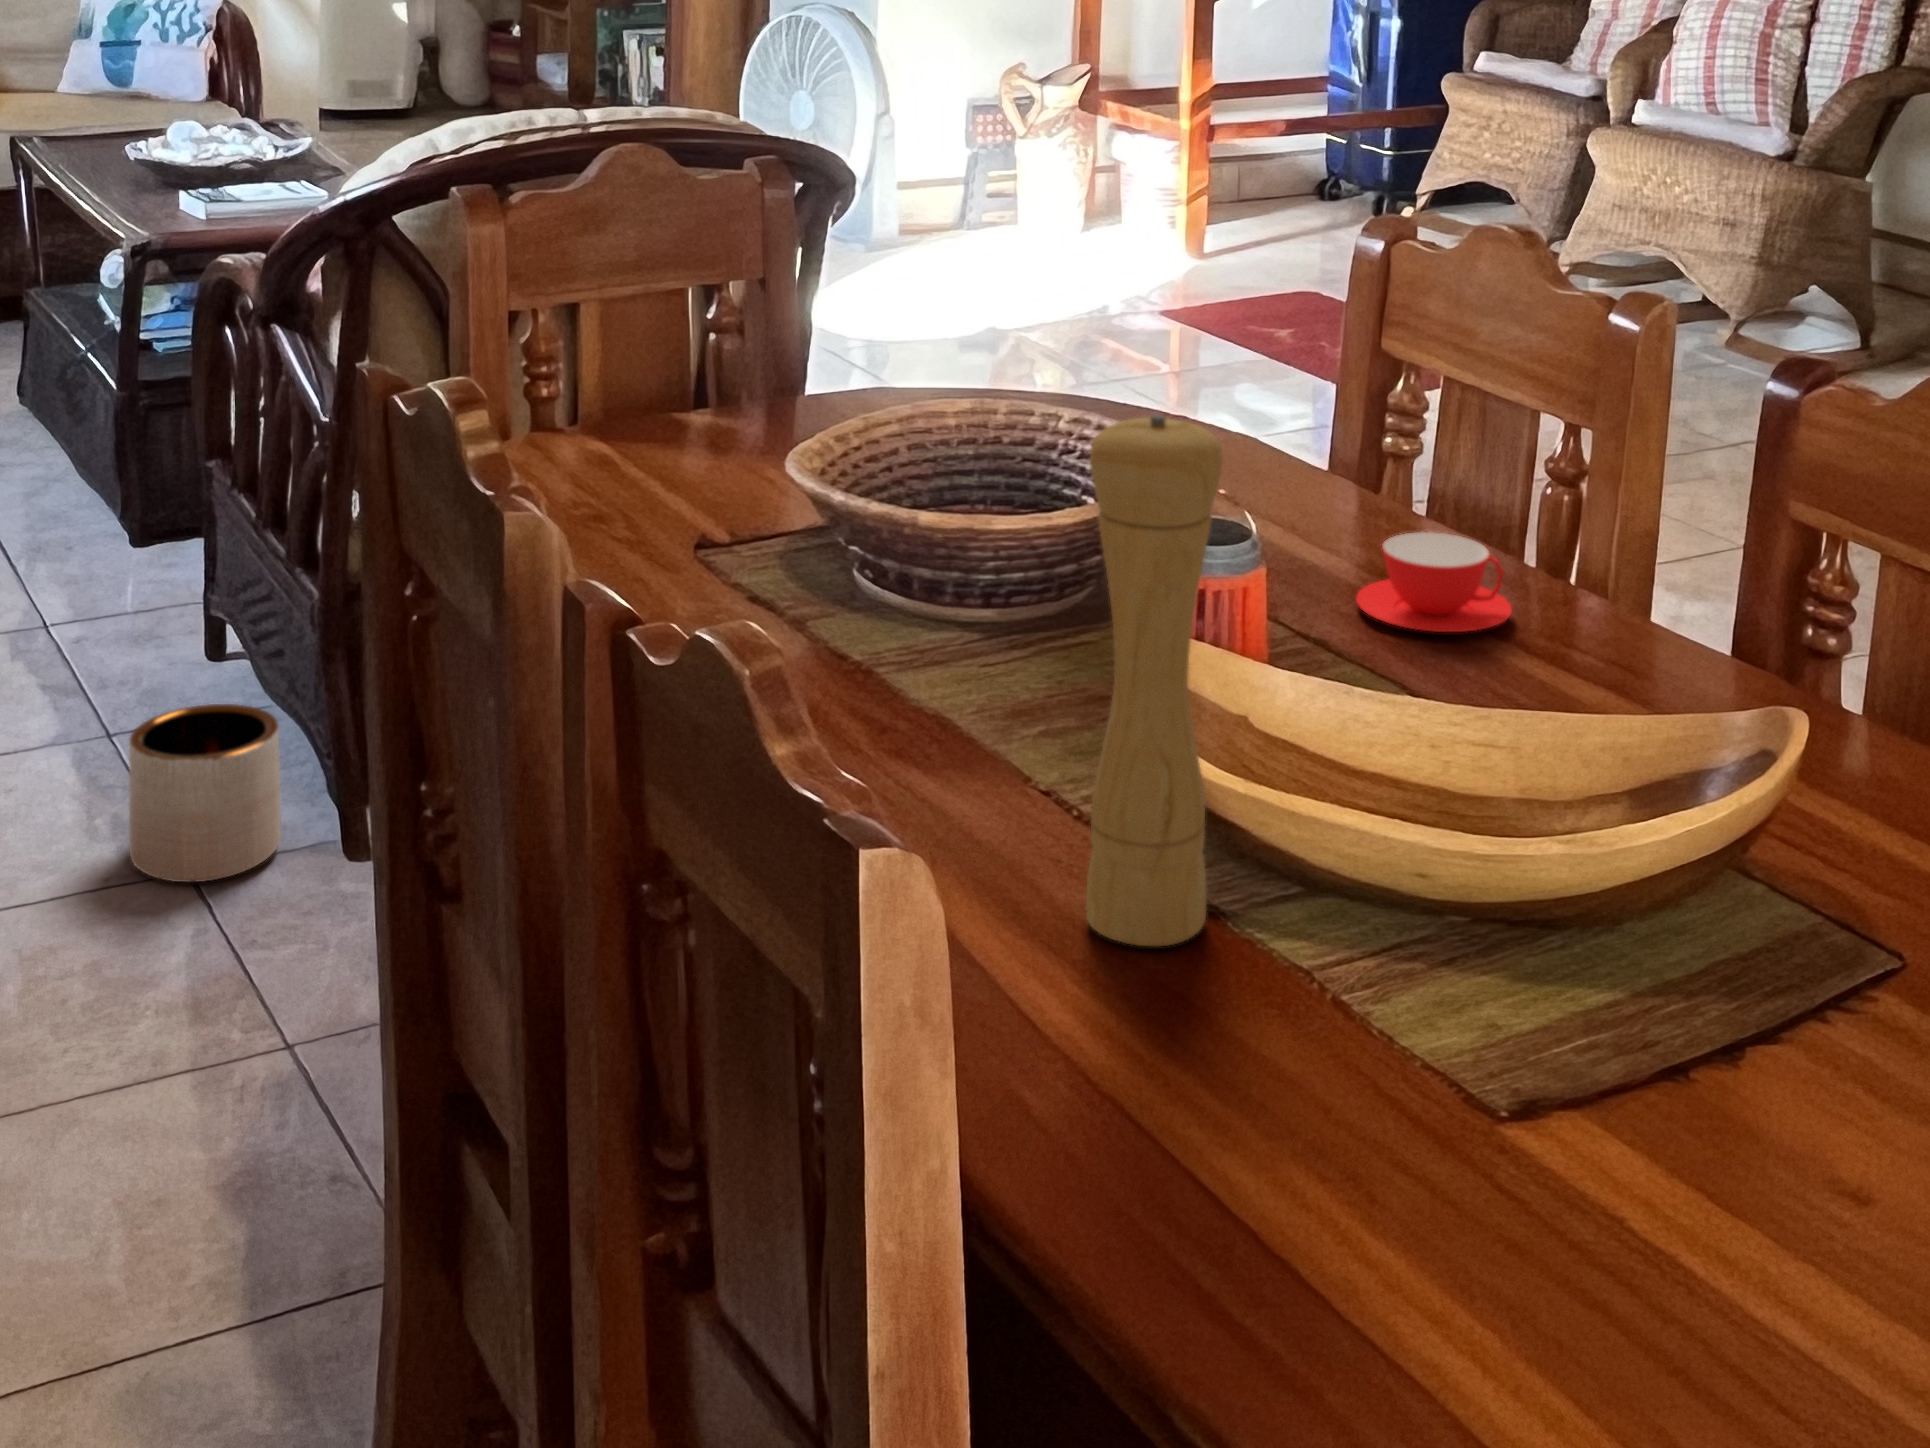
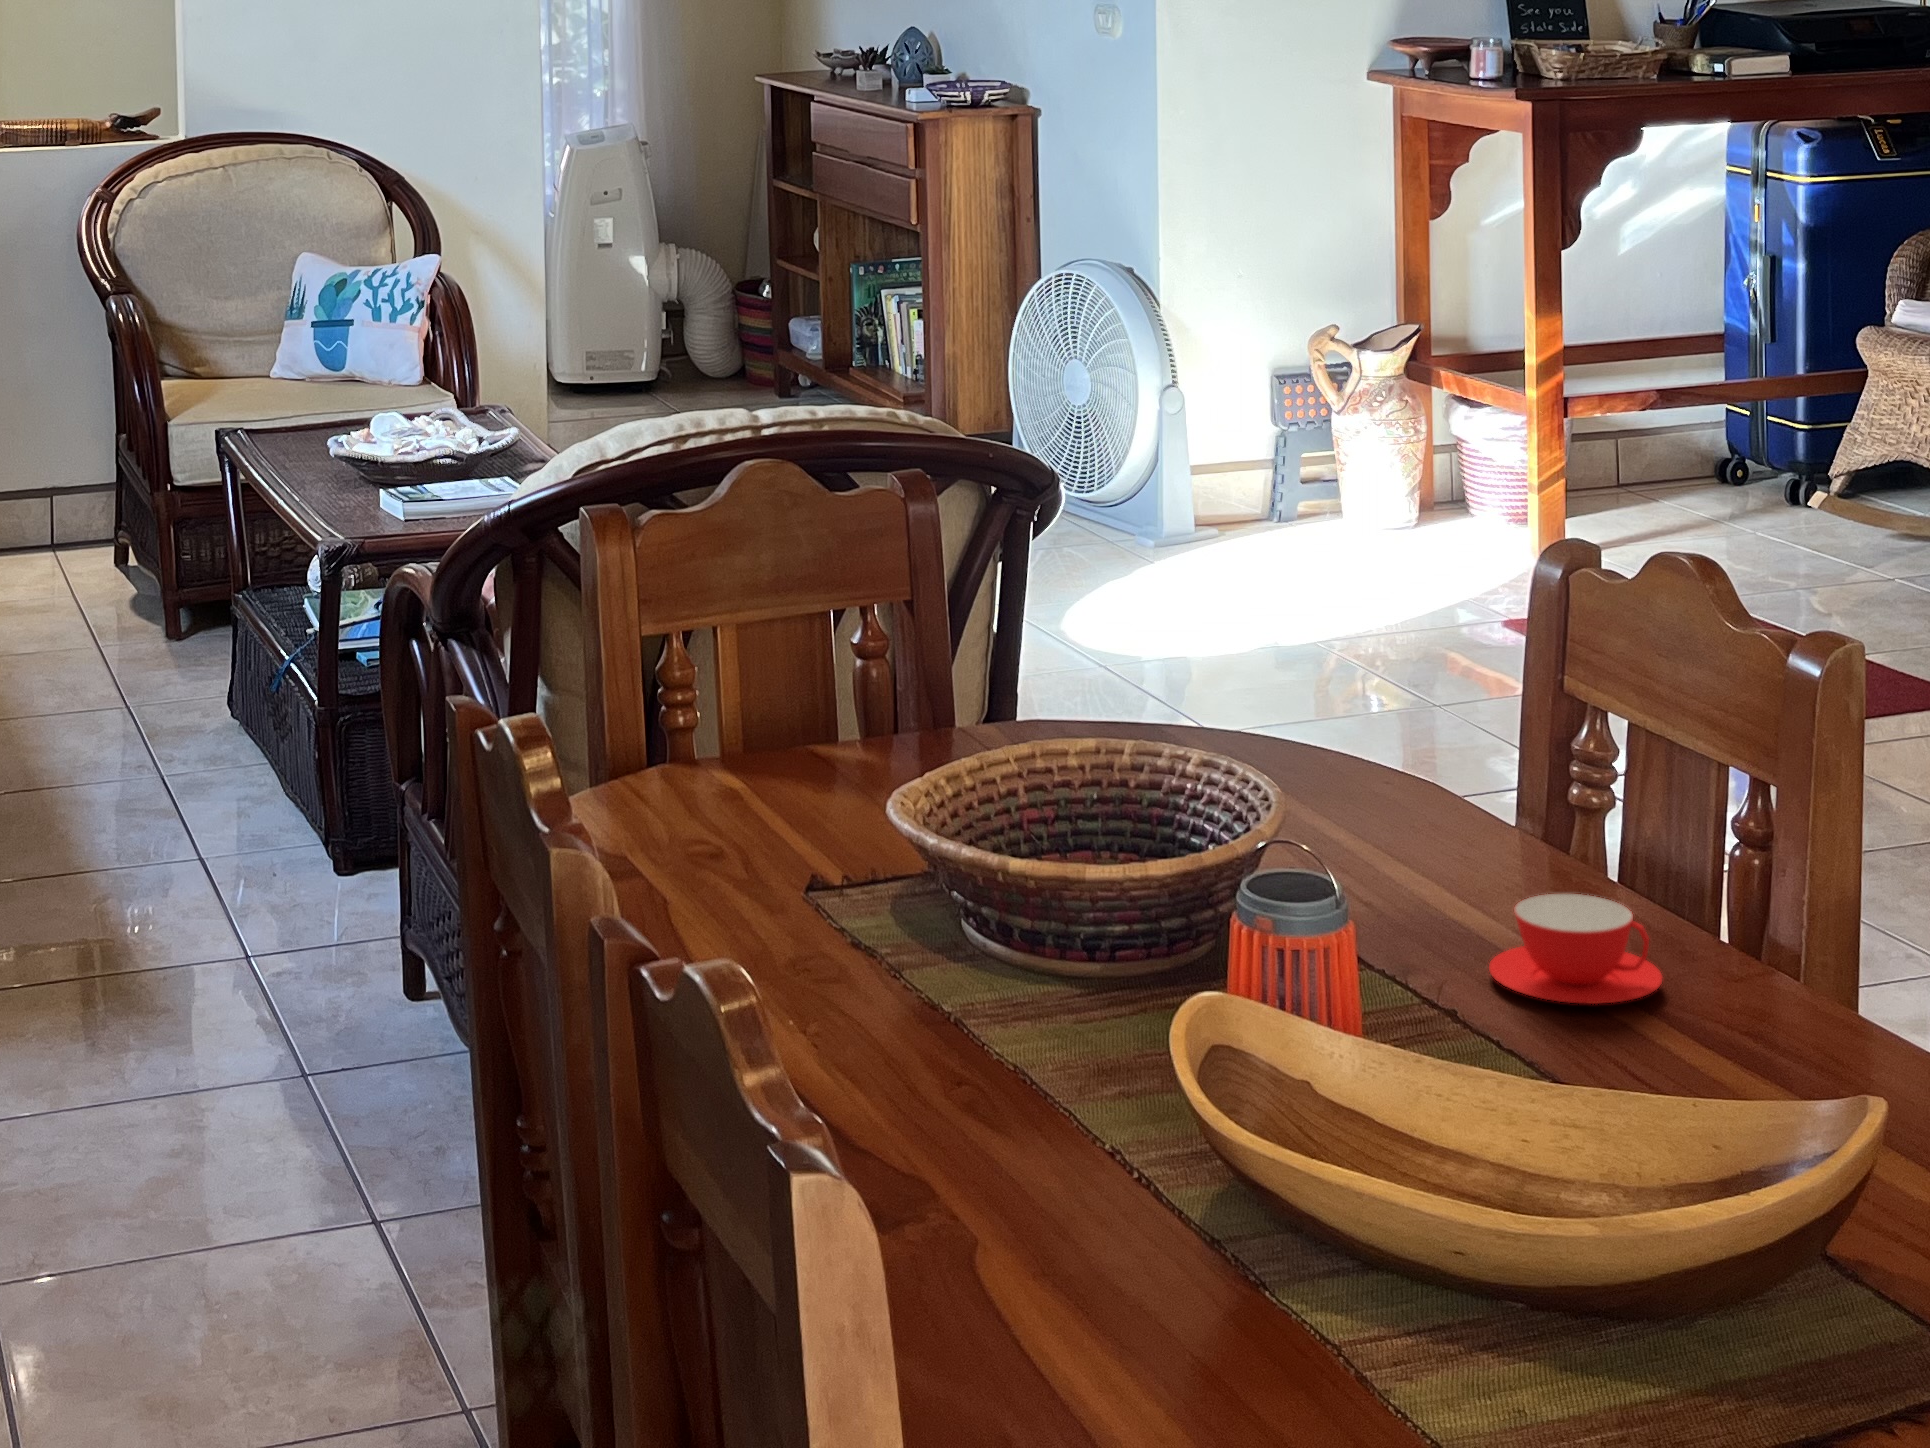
pepper mill: present [1086,414,1223,946] -> none [1086,764,1230,1303]
planter: present [129,704,281,882] -> none [306,1048,461,1237]

